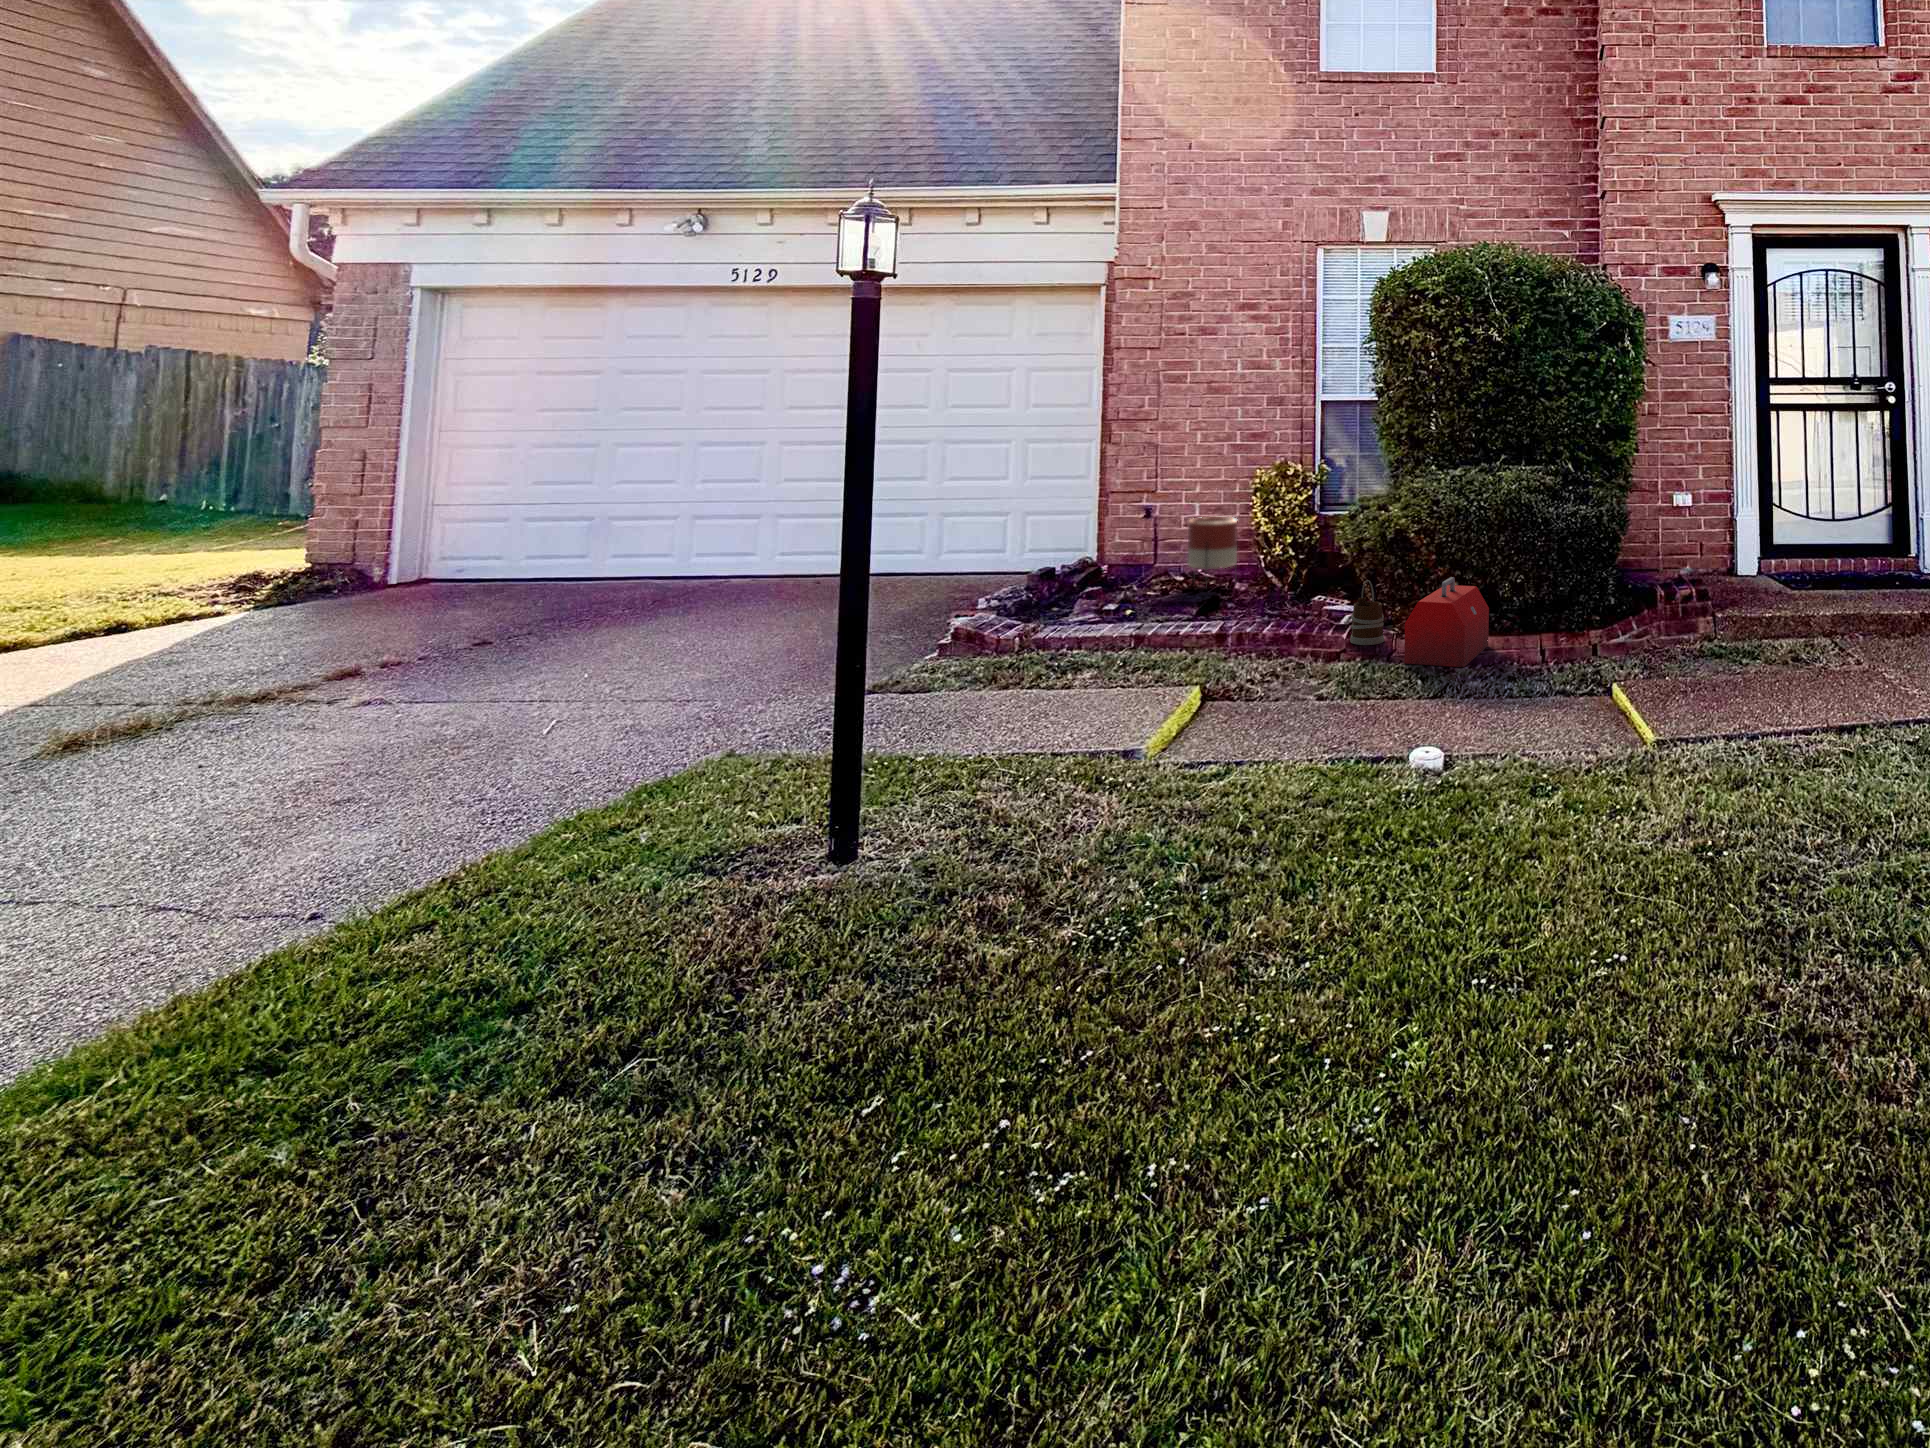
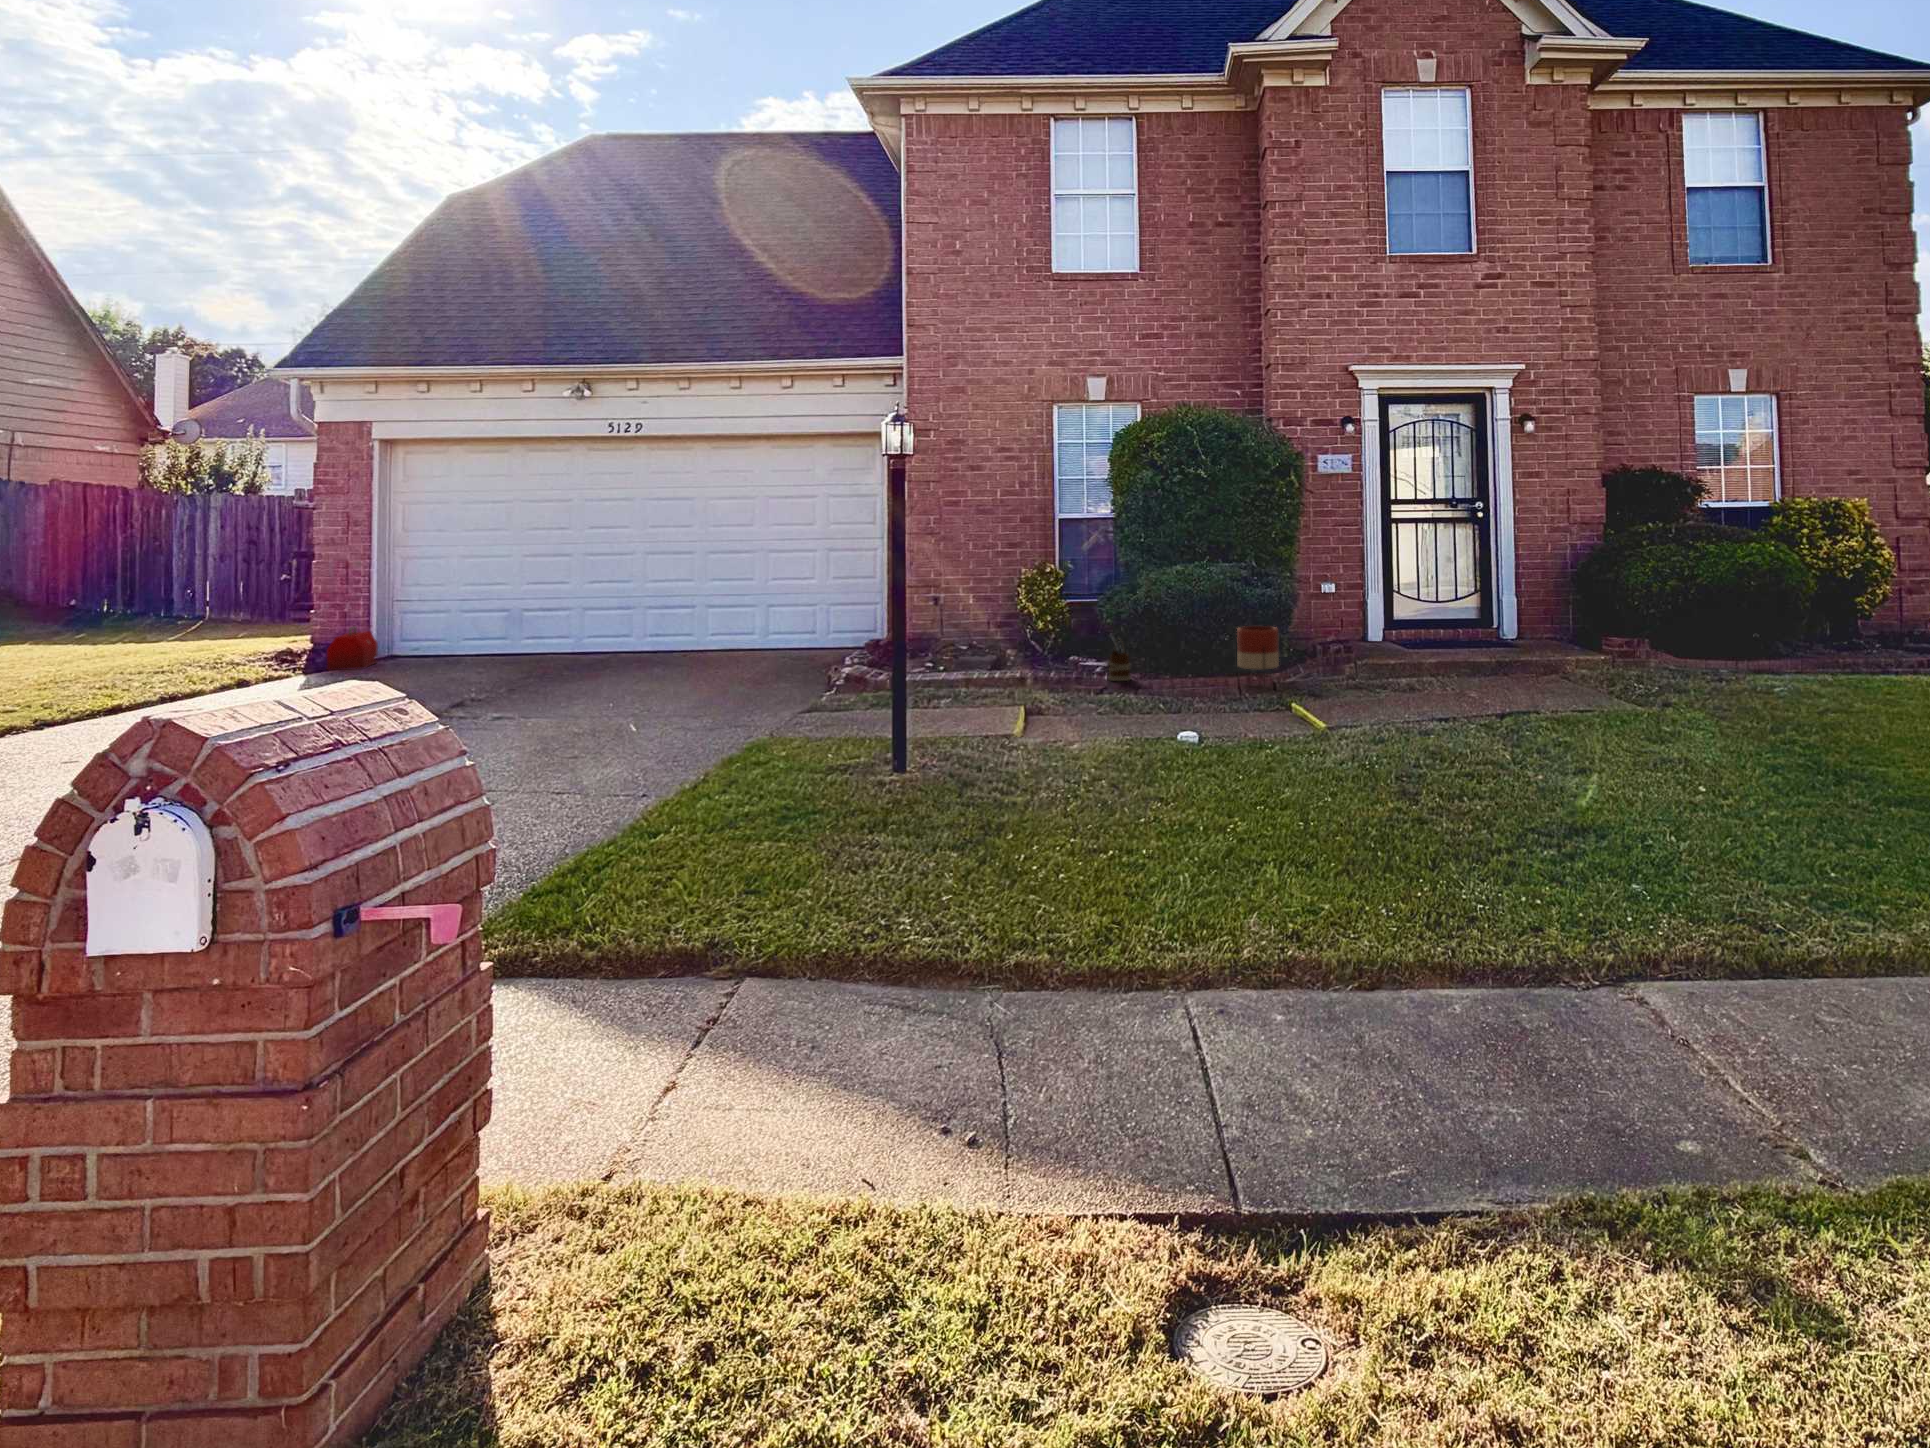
planter: present [1187,517,1237,583] -> present [1237,626,1279,670]
toolbox: present [1404,577,1489,667] -> present [327,626,378,670]

